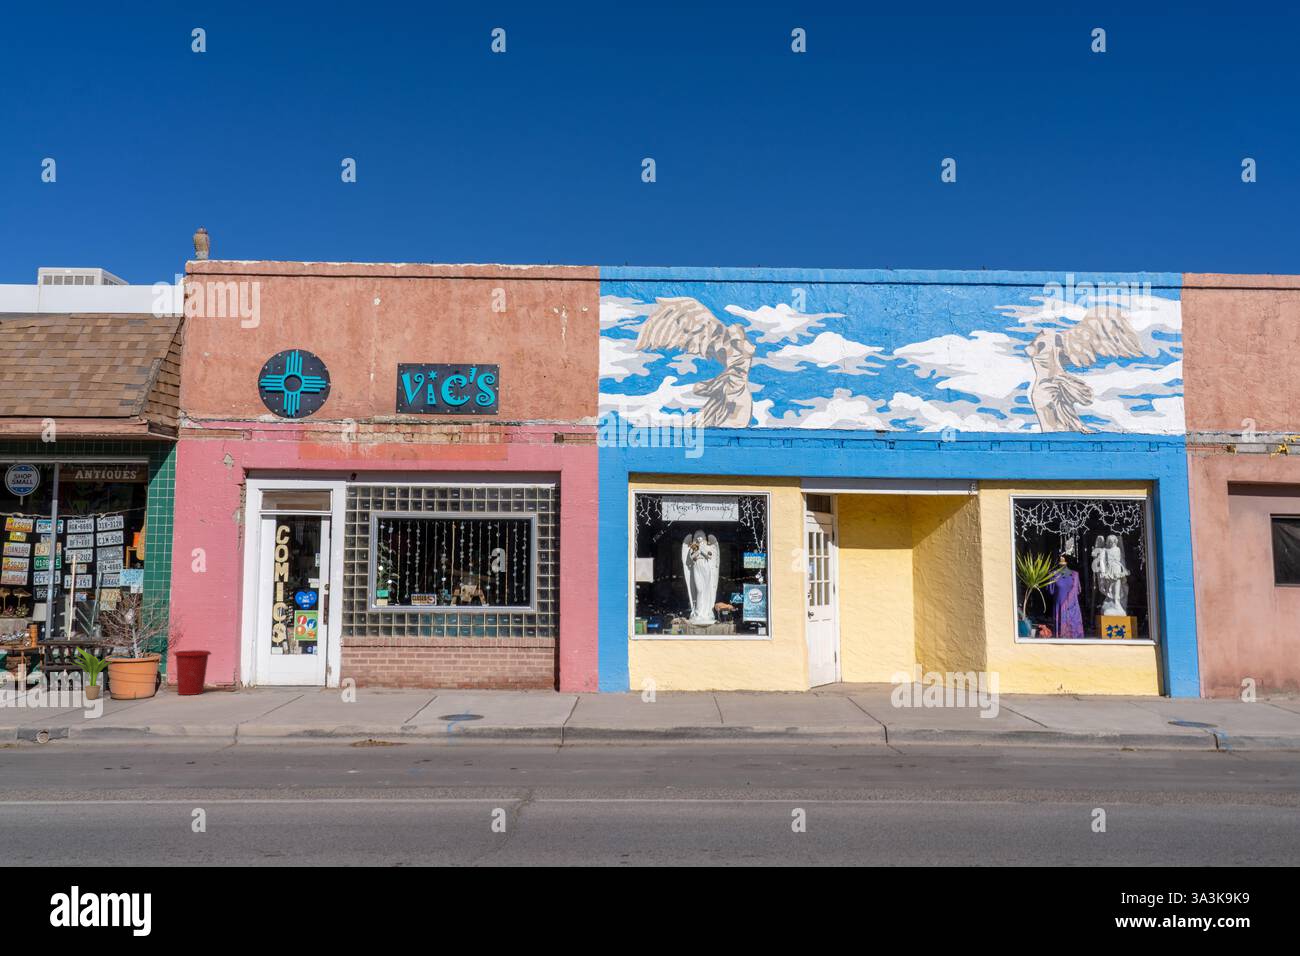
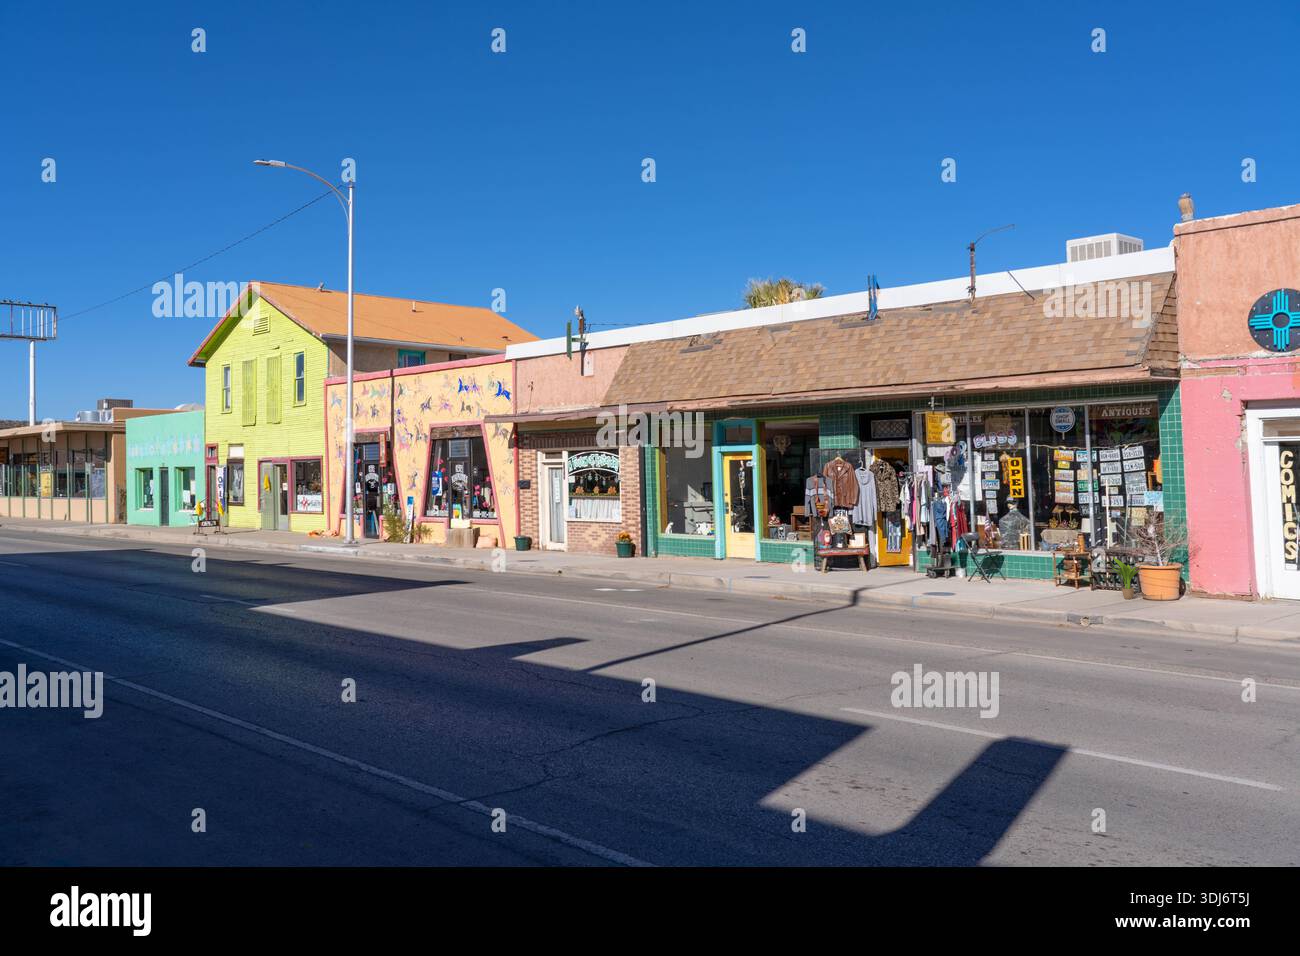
waste bin: present [173,650,211,695] -> none [1191,562,1225,601]

